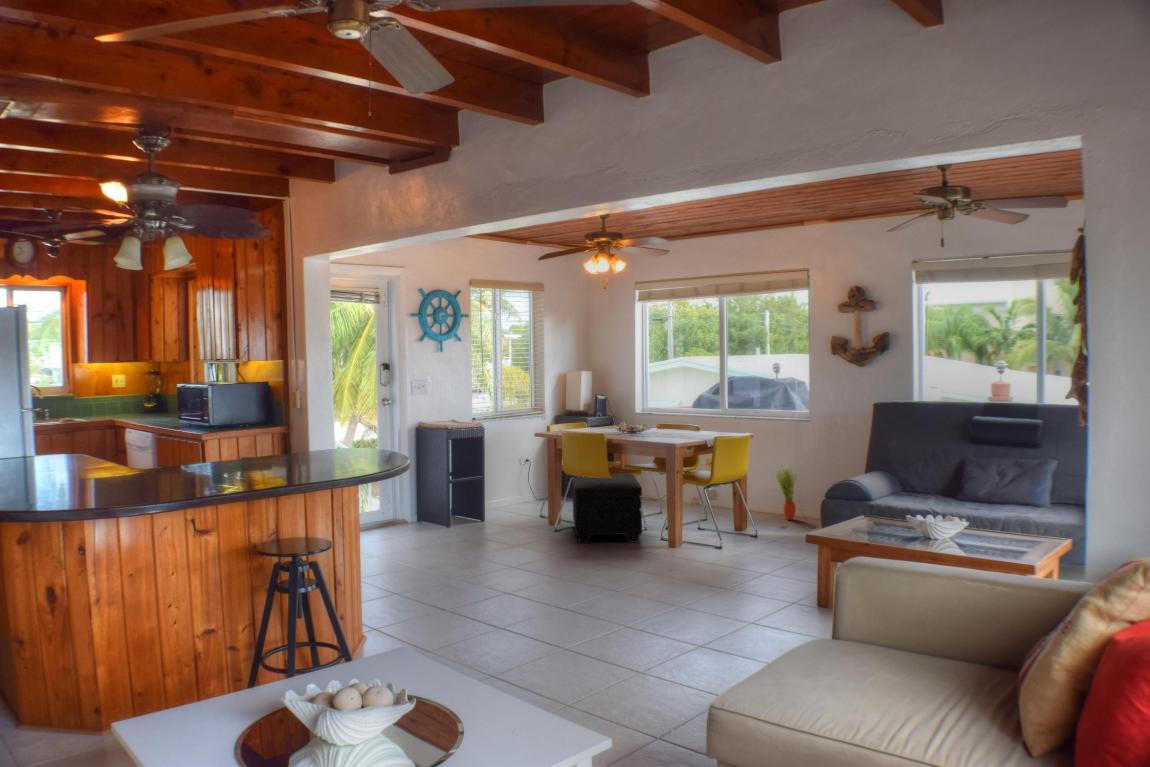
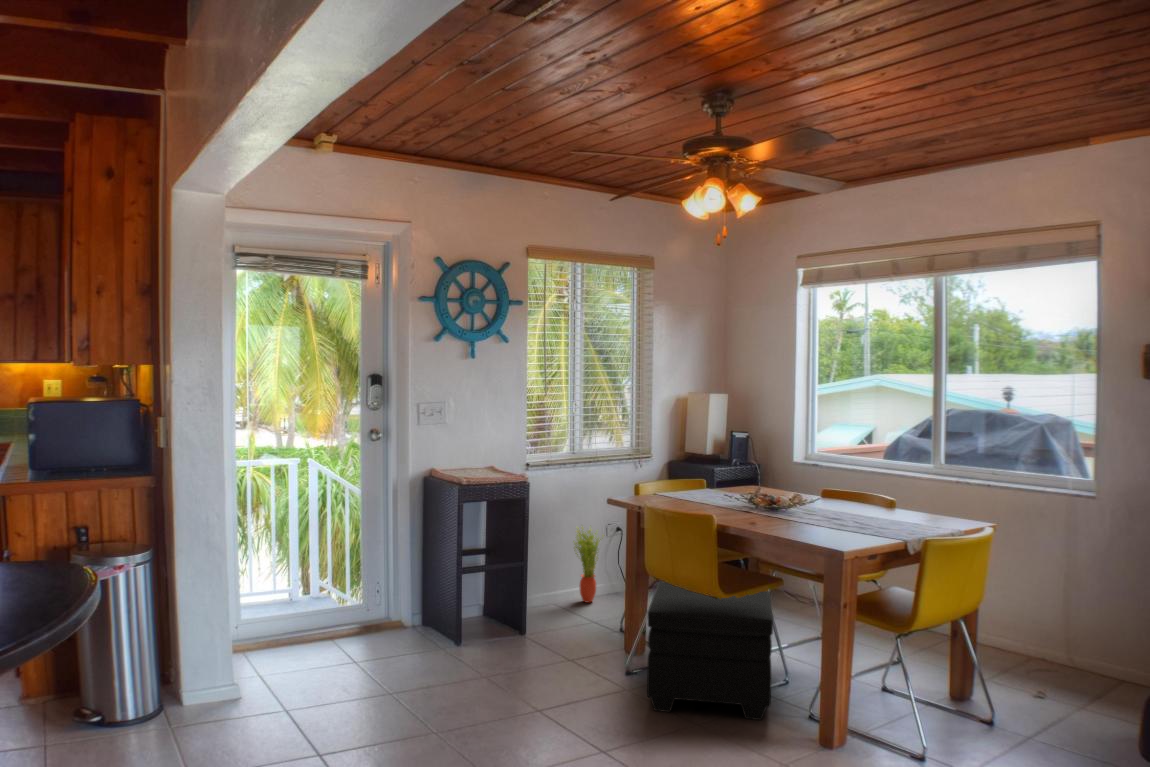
potted plant: present [777,467,797,520] -> present [573,527,601,602]

